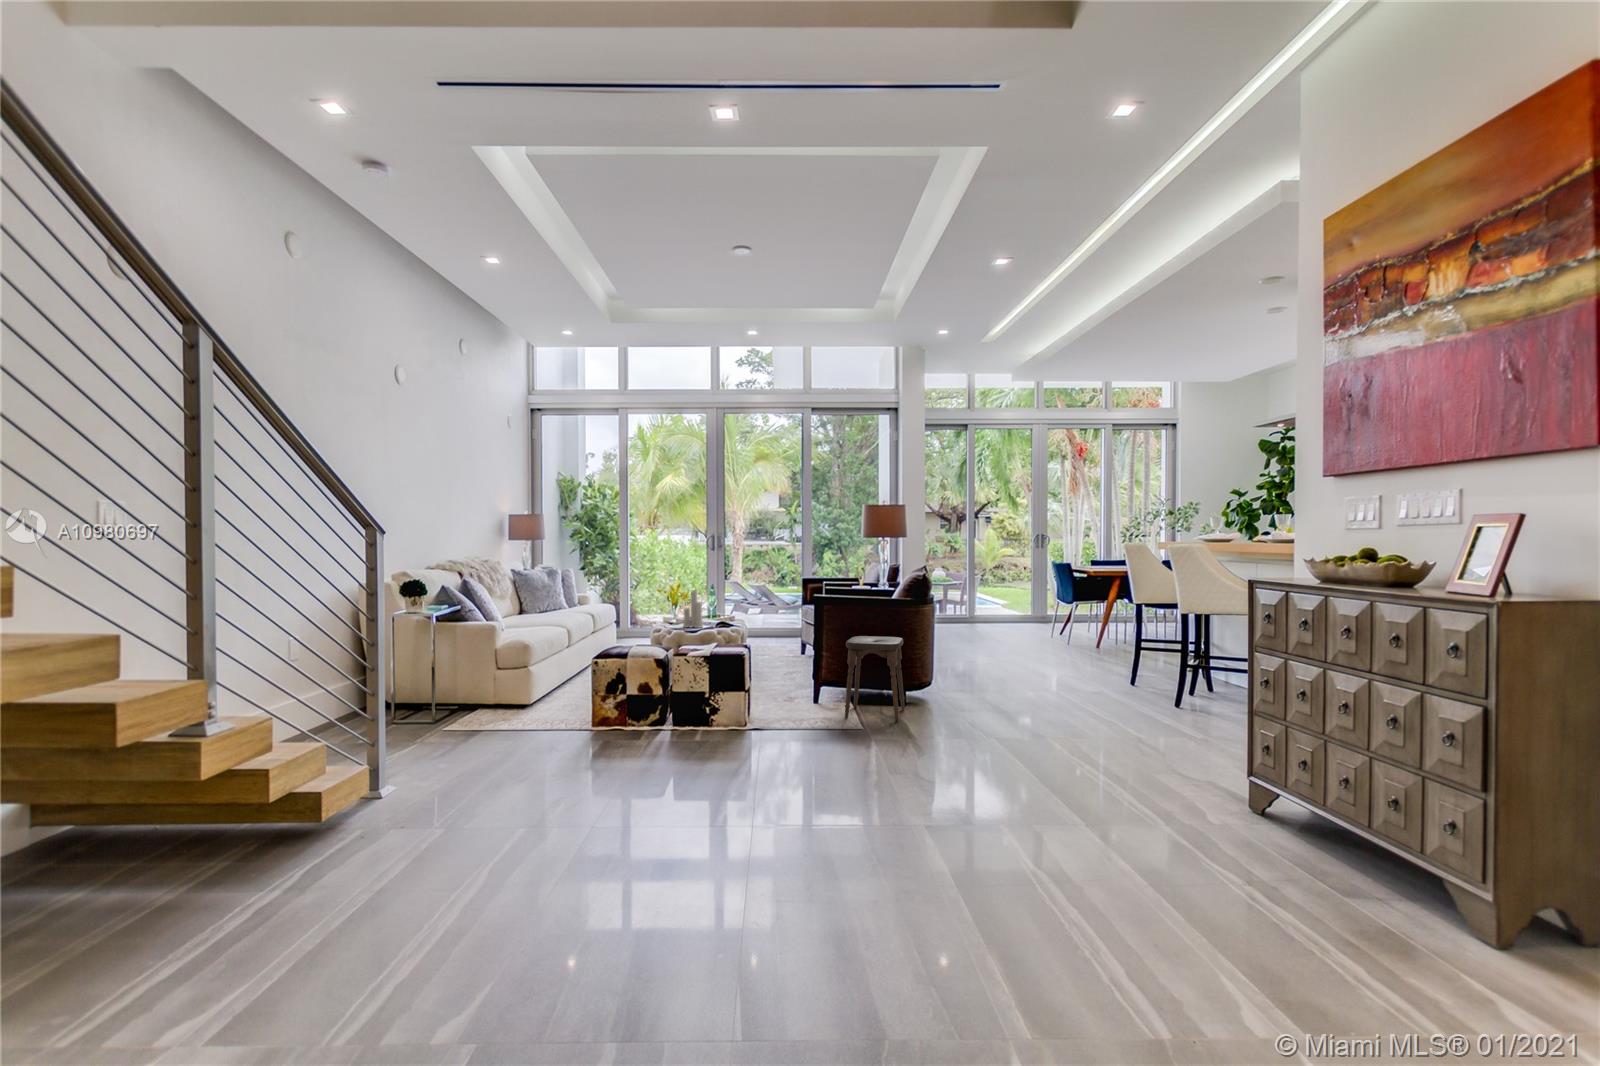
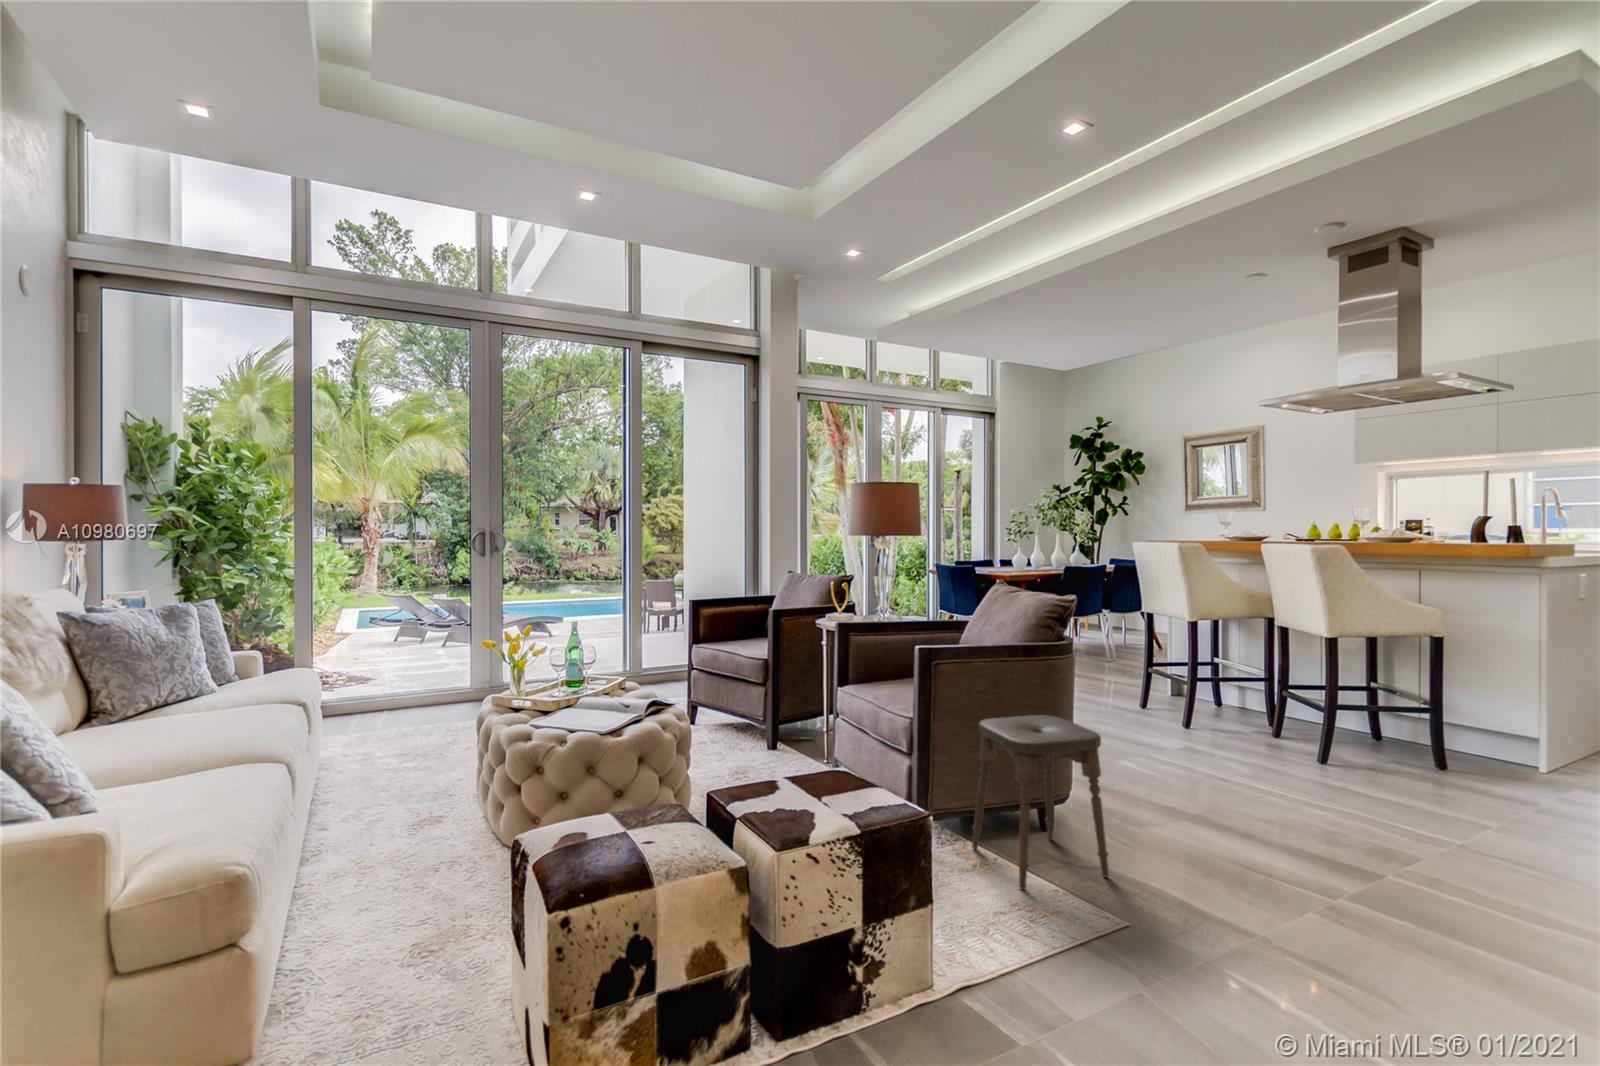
candle: present [683,589,703,628] -> none [581,632,626,727]

